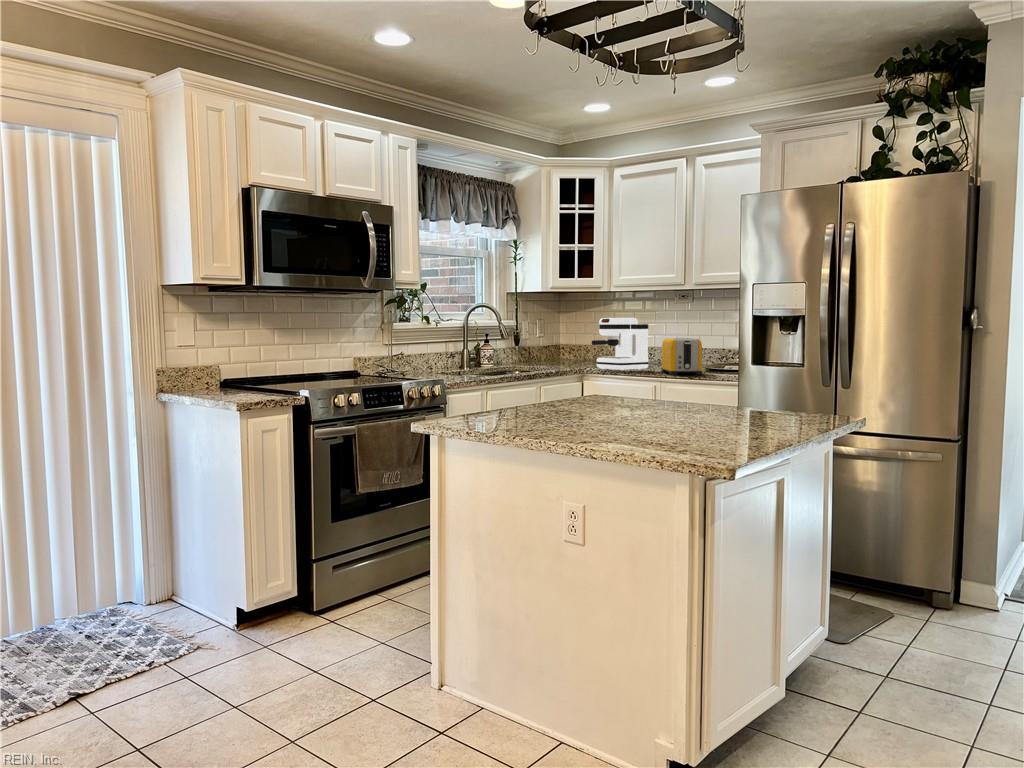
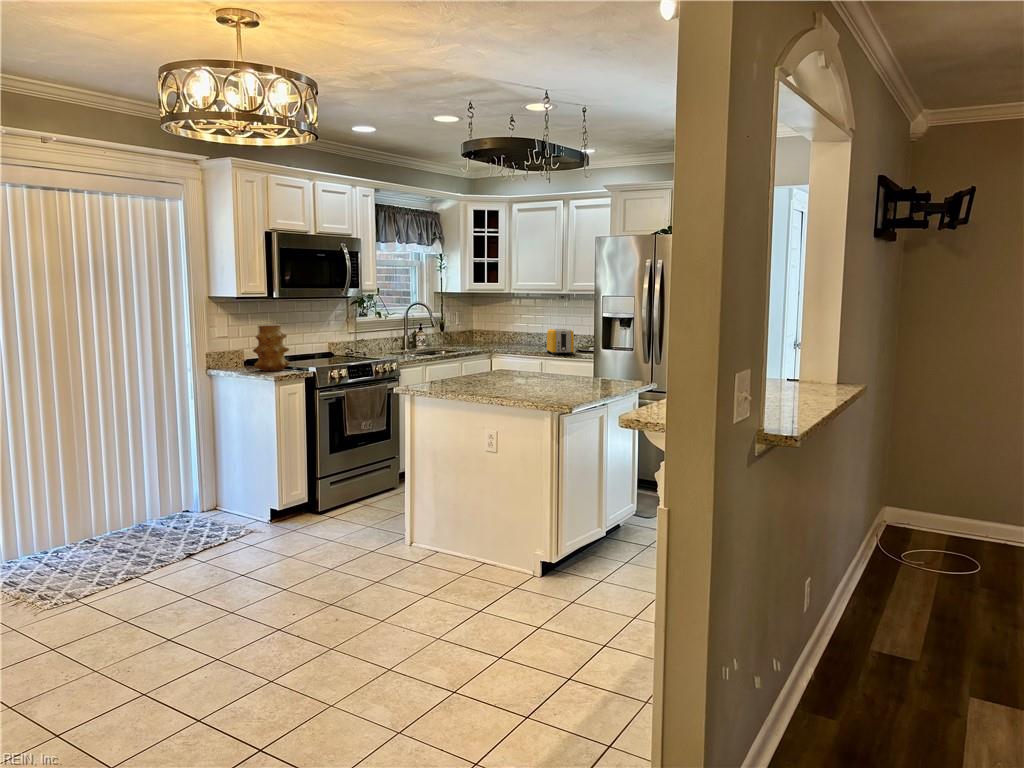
coffee maker: present [592,318,648,371] -> none [498,313,538,352]
vase: none [217,325,273,395] -> present [253,324,290,371]

